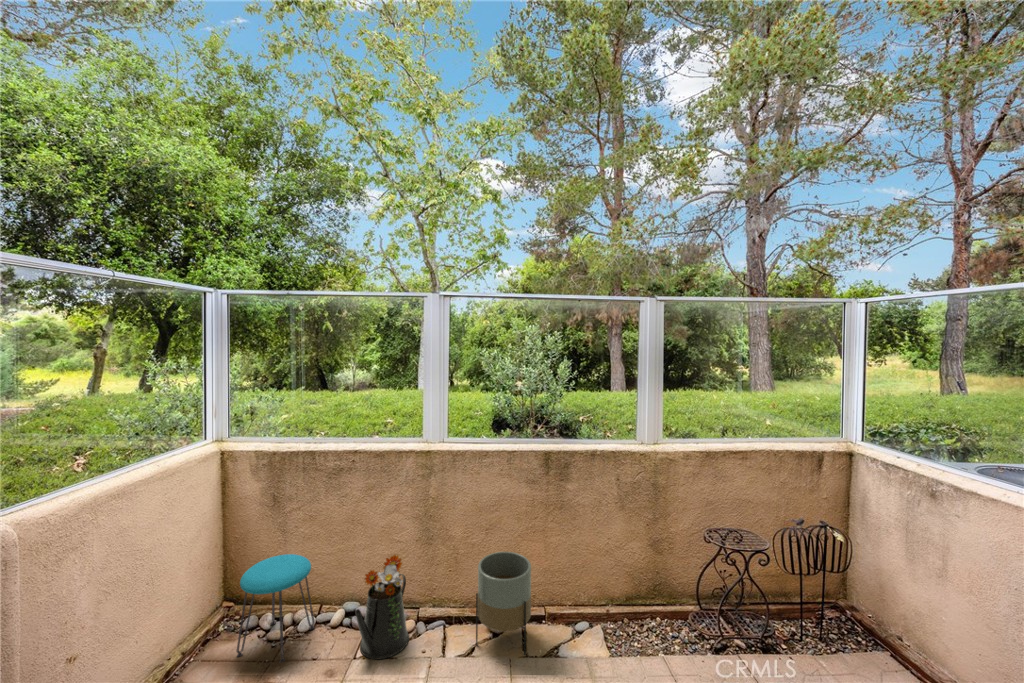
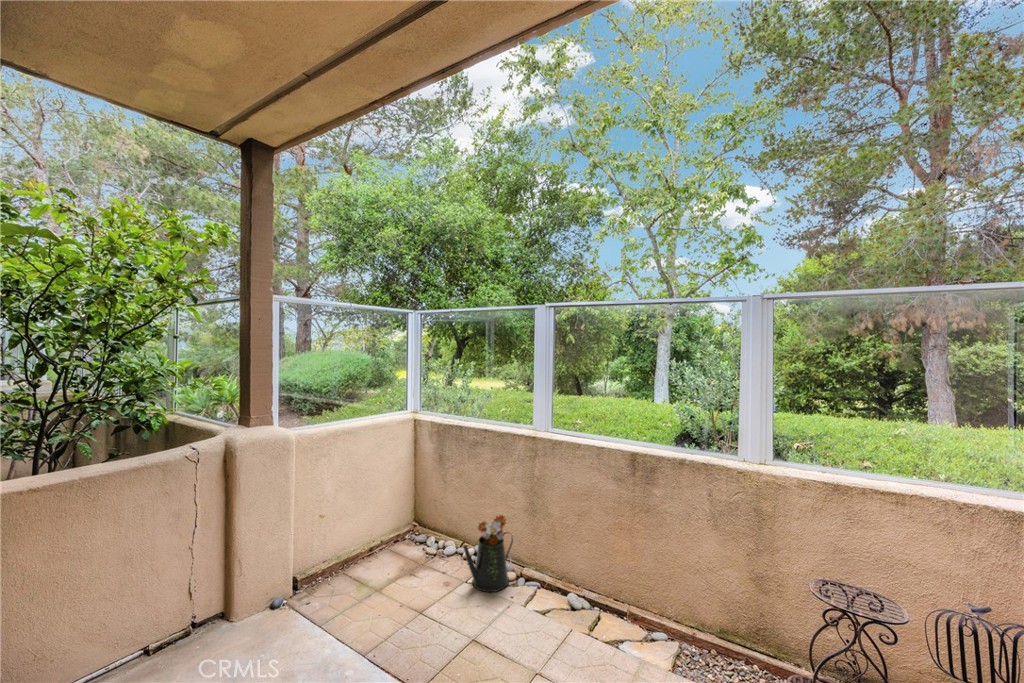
planter: present [476,552,531,655] -> none [553,536,604,635]
stool: present [237,554,314,663] -> none [407,496,455,569]

